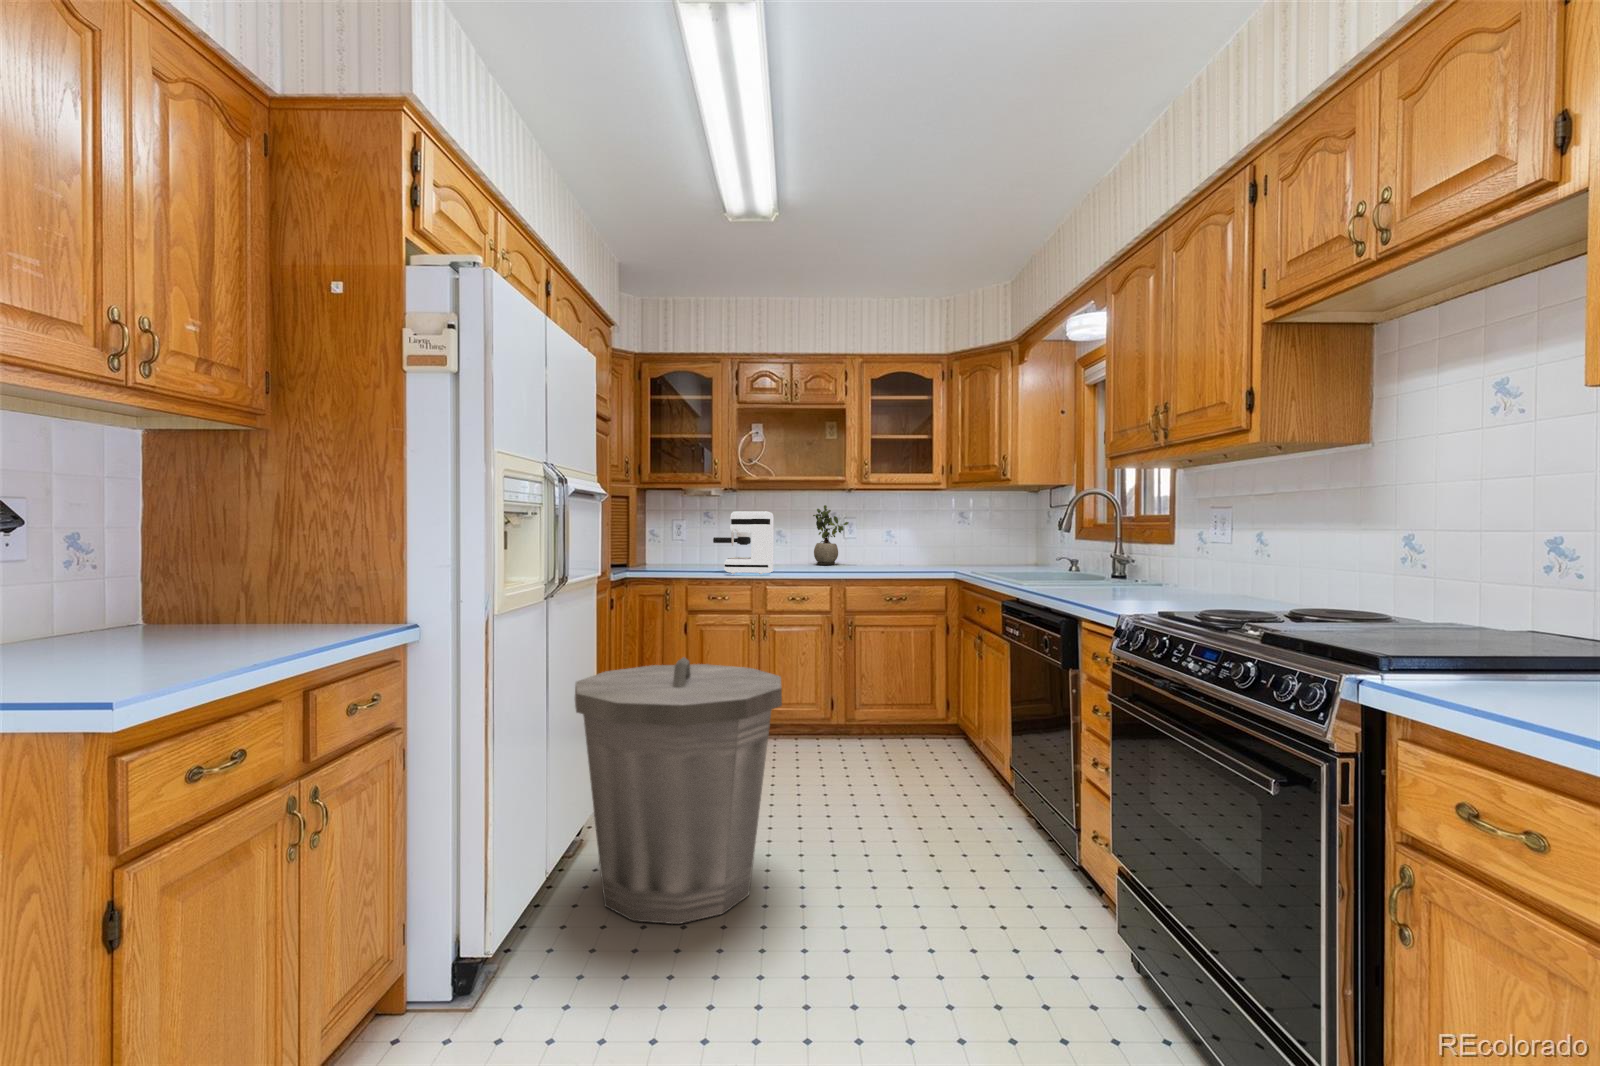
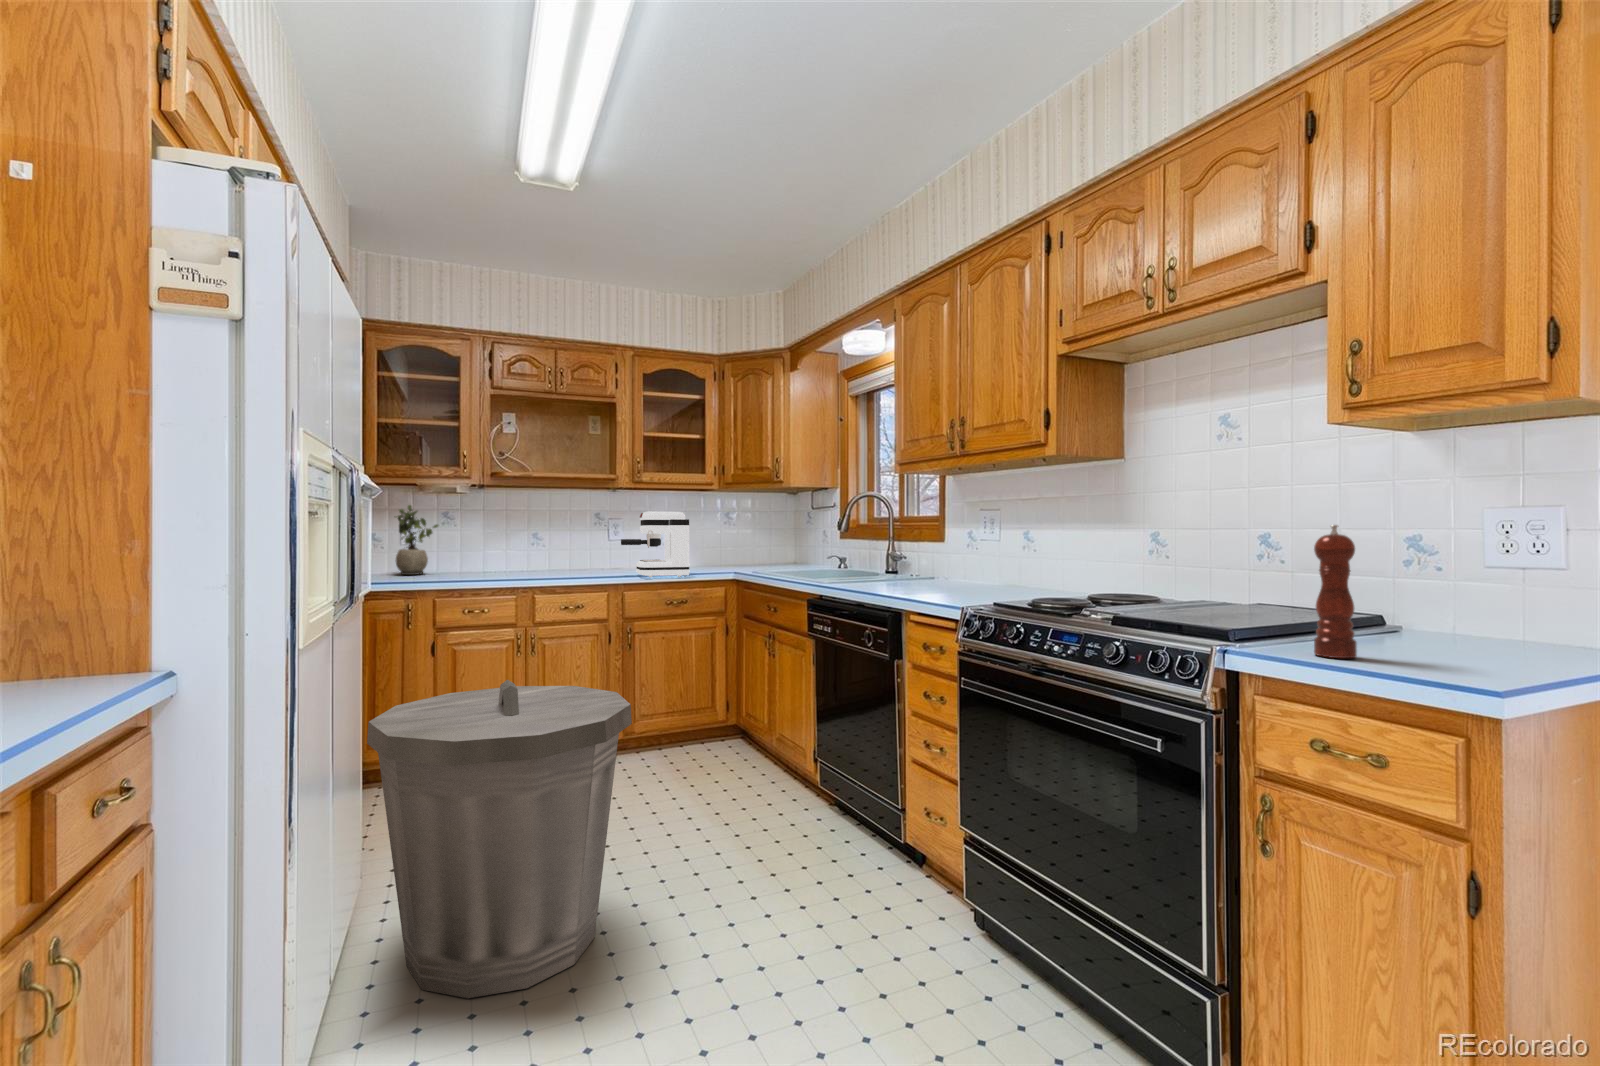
potted plant: present [813,505,849,565] -> present [396,505,438,575]
coffee maker: present [713,511,773,574] -> present [621,512,689,577]
pepper mill: none [1479,522,1542,702] -> present [1314,525,1357,658]

